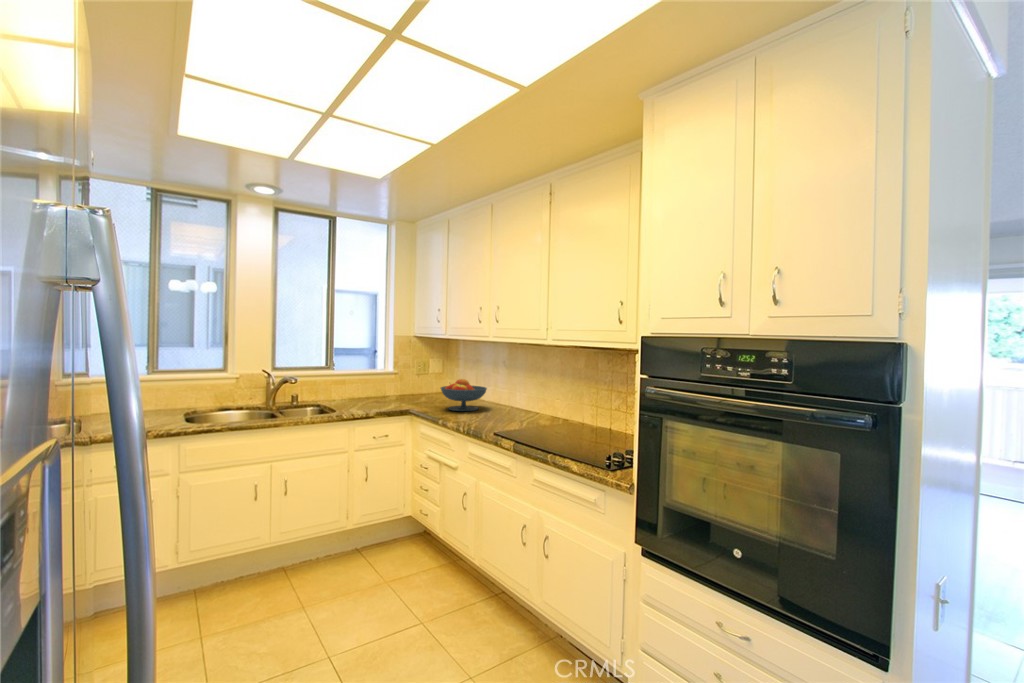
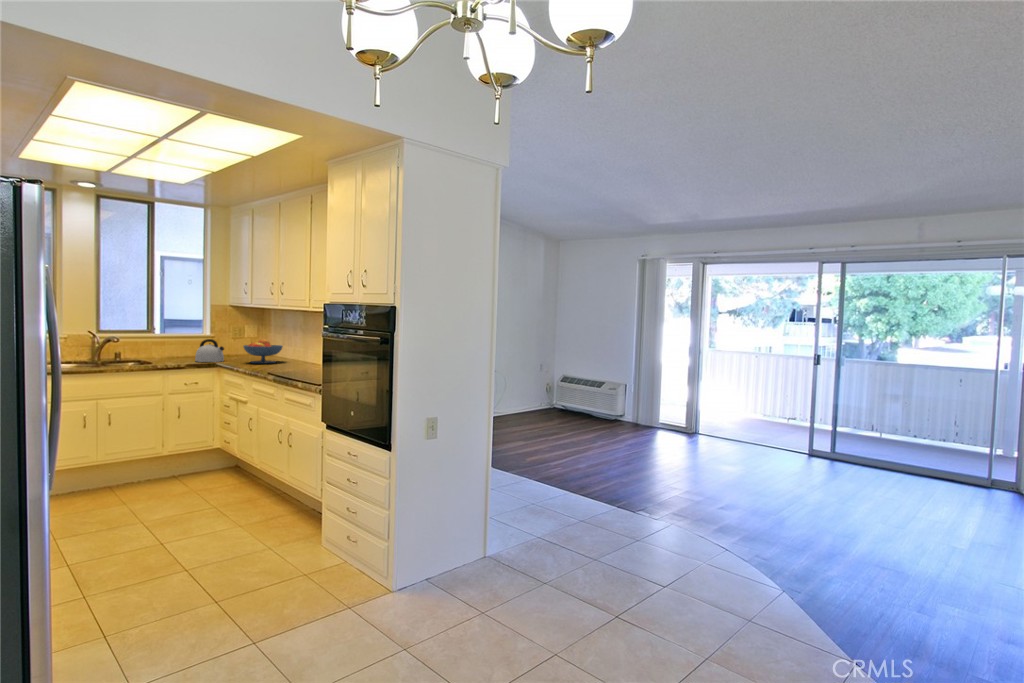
kettle: none [381,378,415,407] -> present [195,339,224,362]

